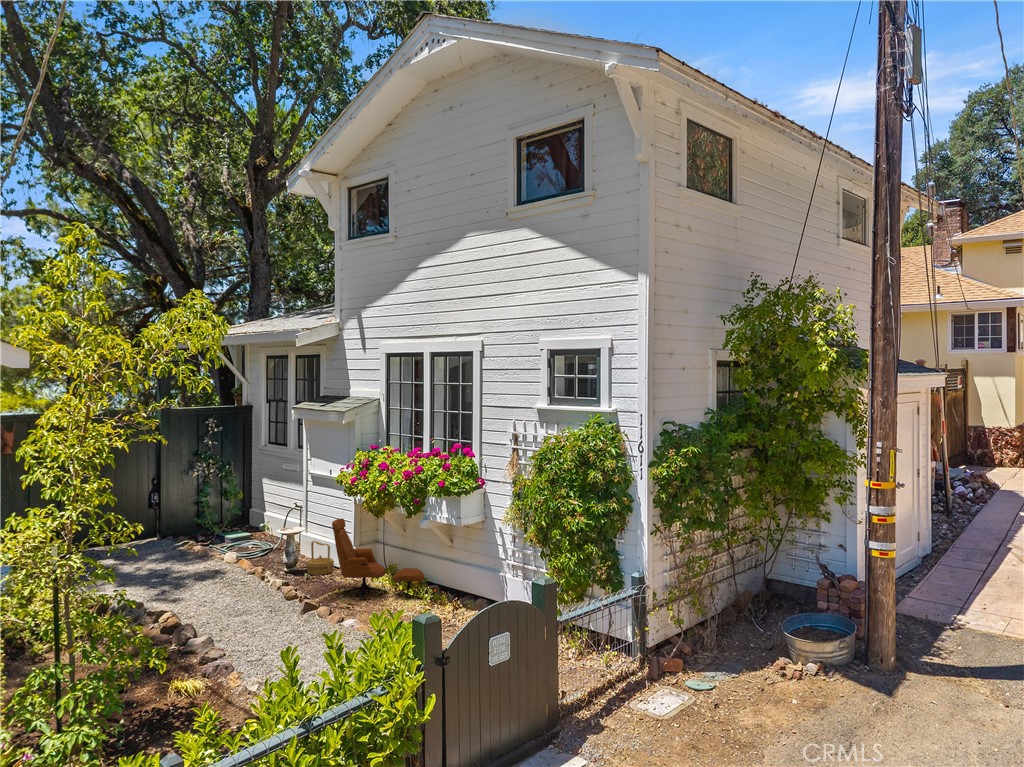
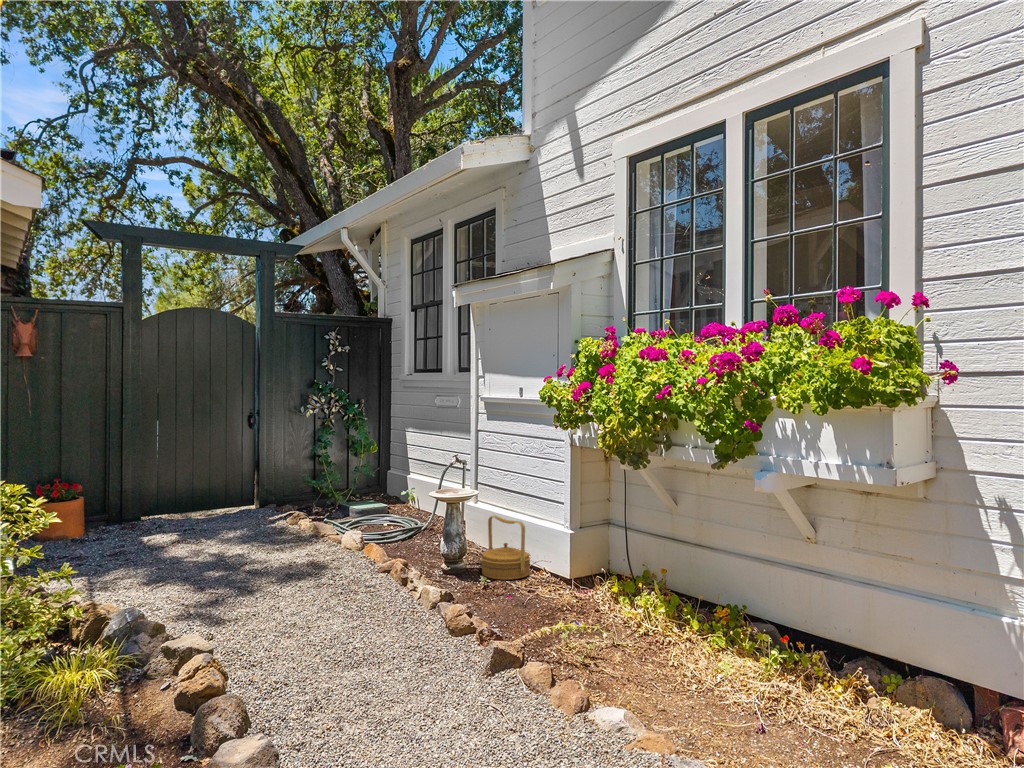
lounge chair: present [332,518,425,600] -> none [542,466,748,647]

